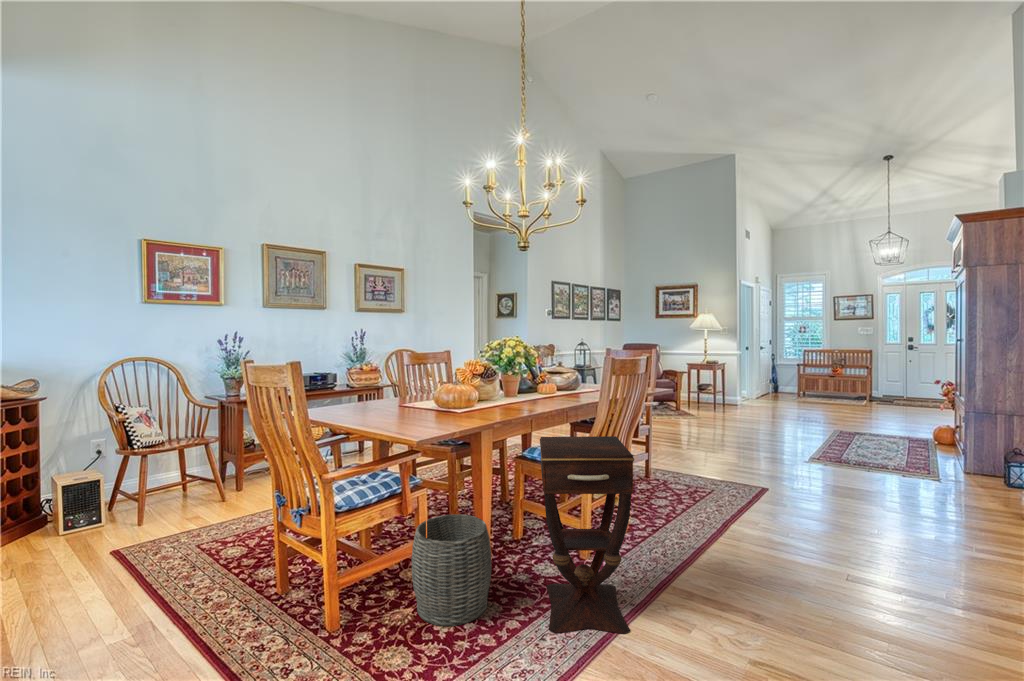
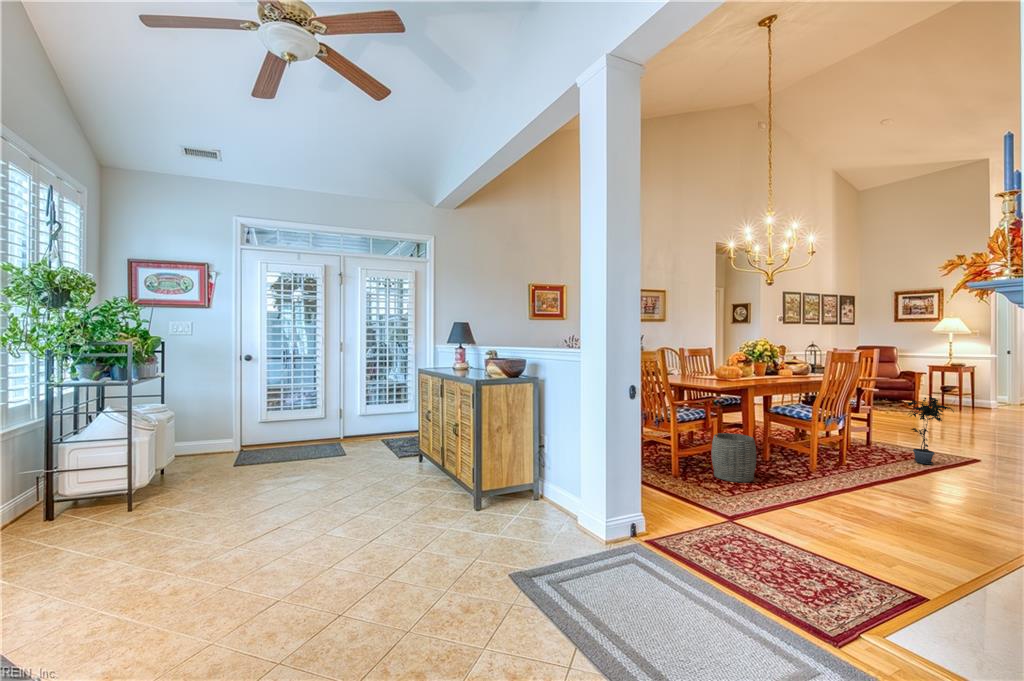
potted plant: none [691,409,747,507] -> present [906,395,954,465]
side table: present [540,436,634,634] -> none [785,395,846,496]

